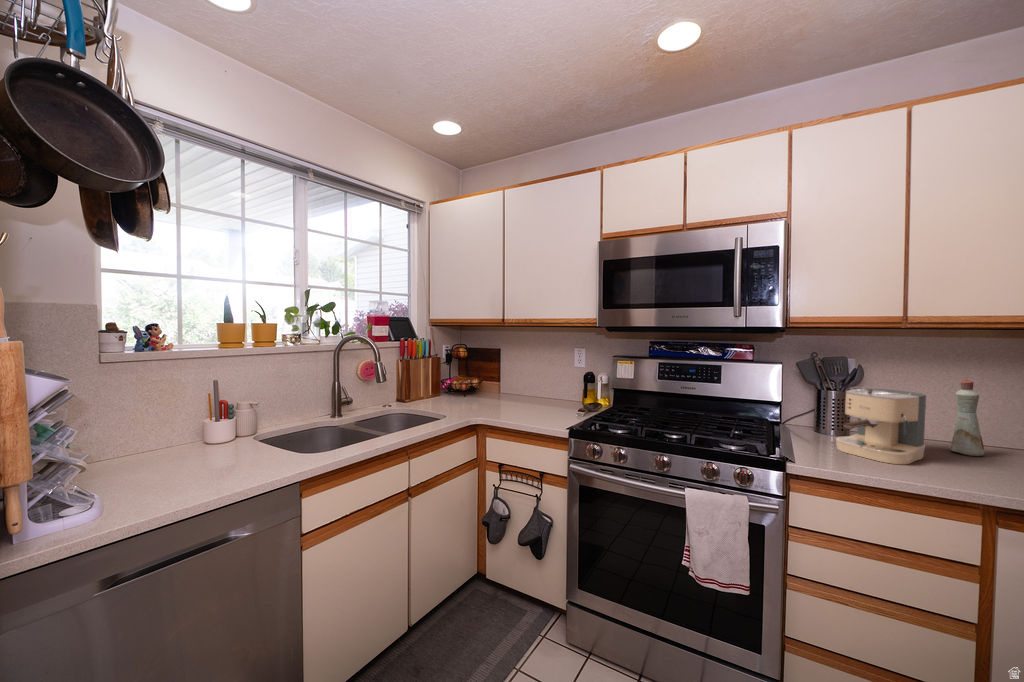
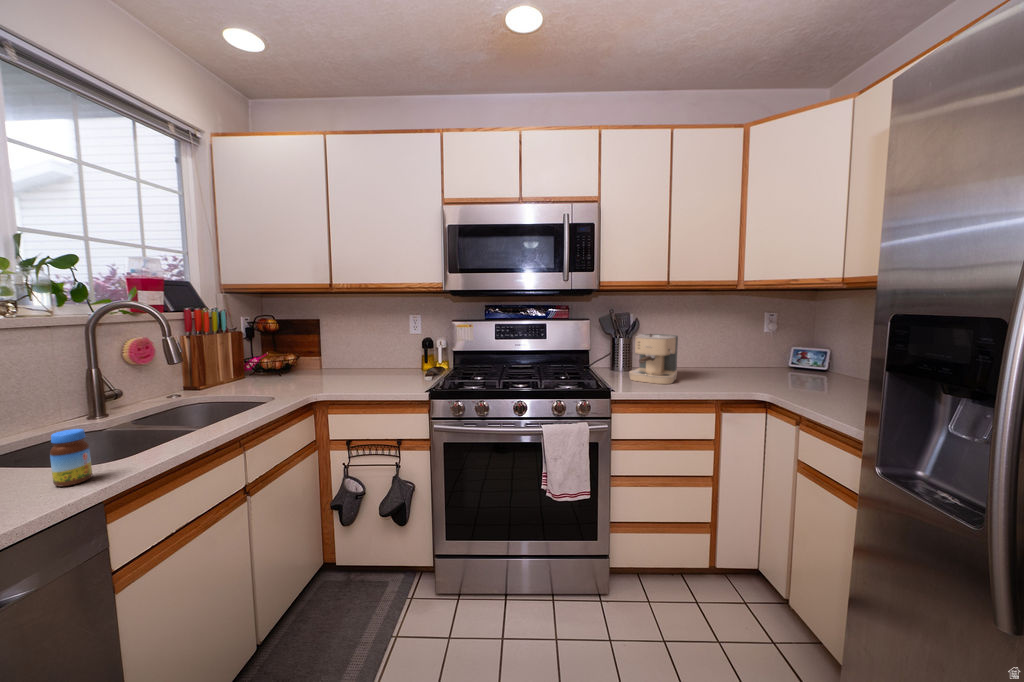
bottle: present [950,379,985,456] -> none [685,324,701,374]
jar: none [285,426,305,464] -> present [50,429,92,486]

